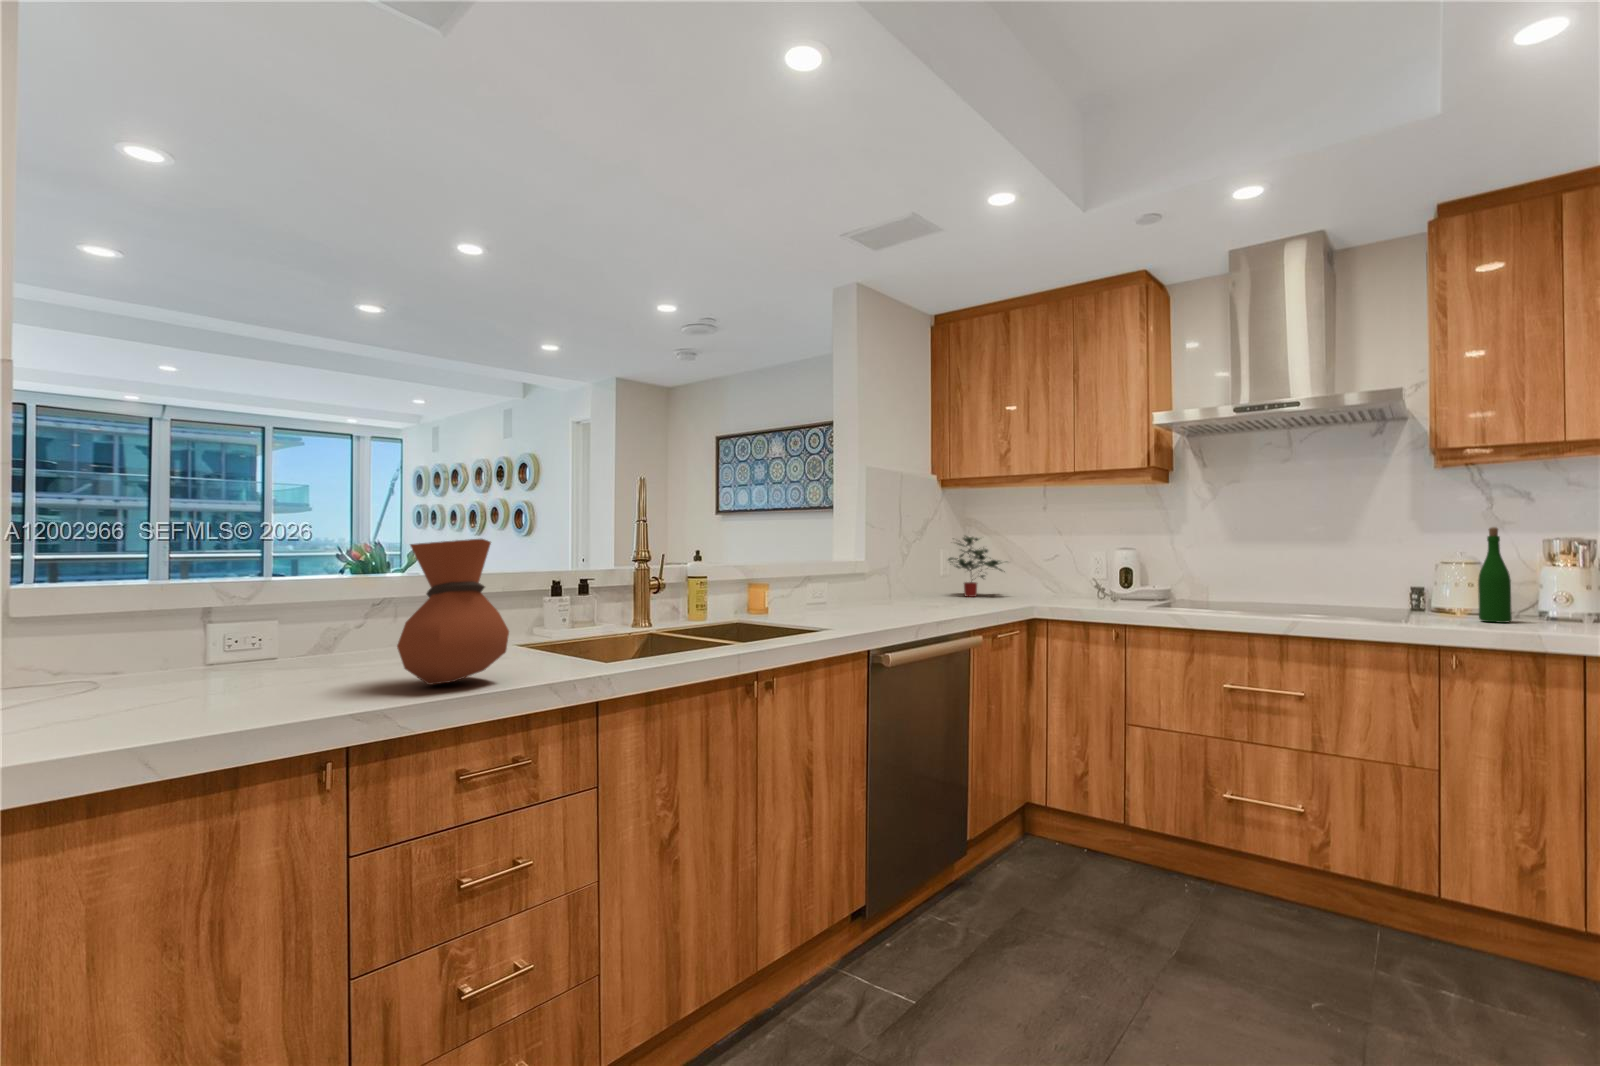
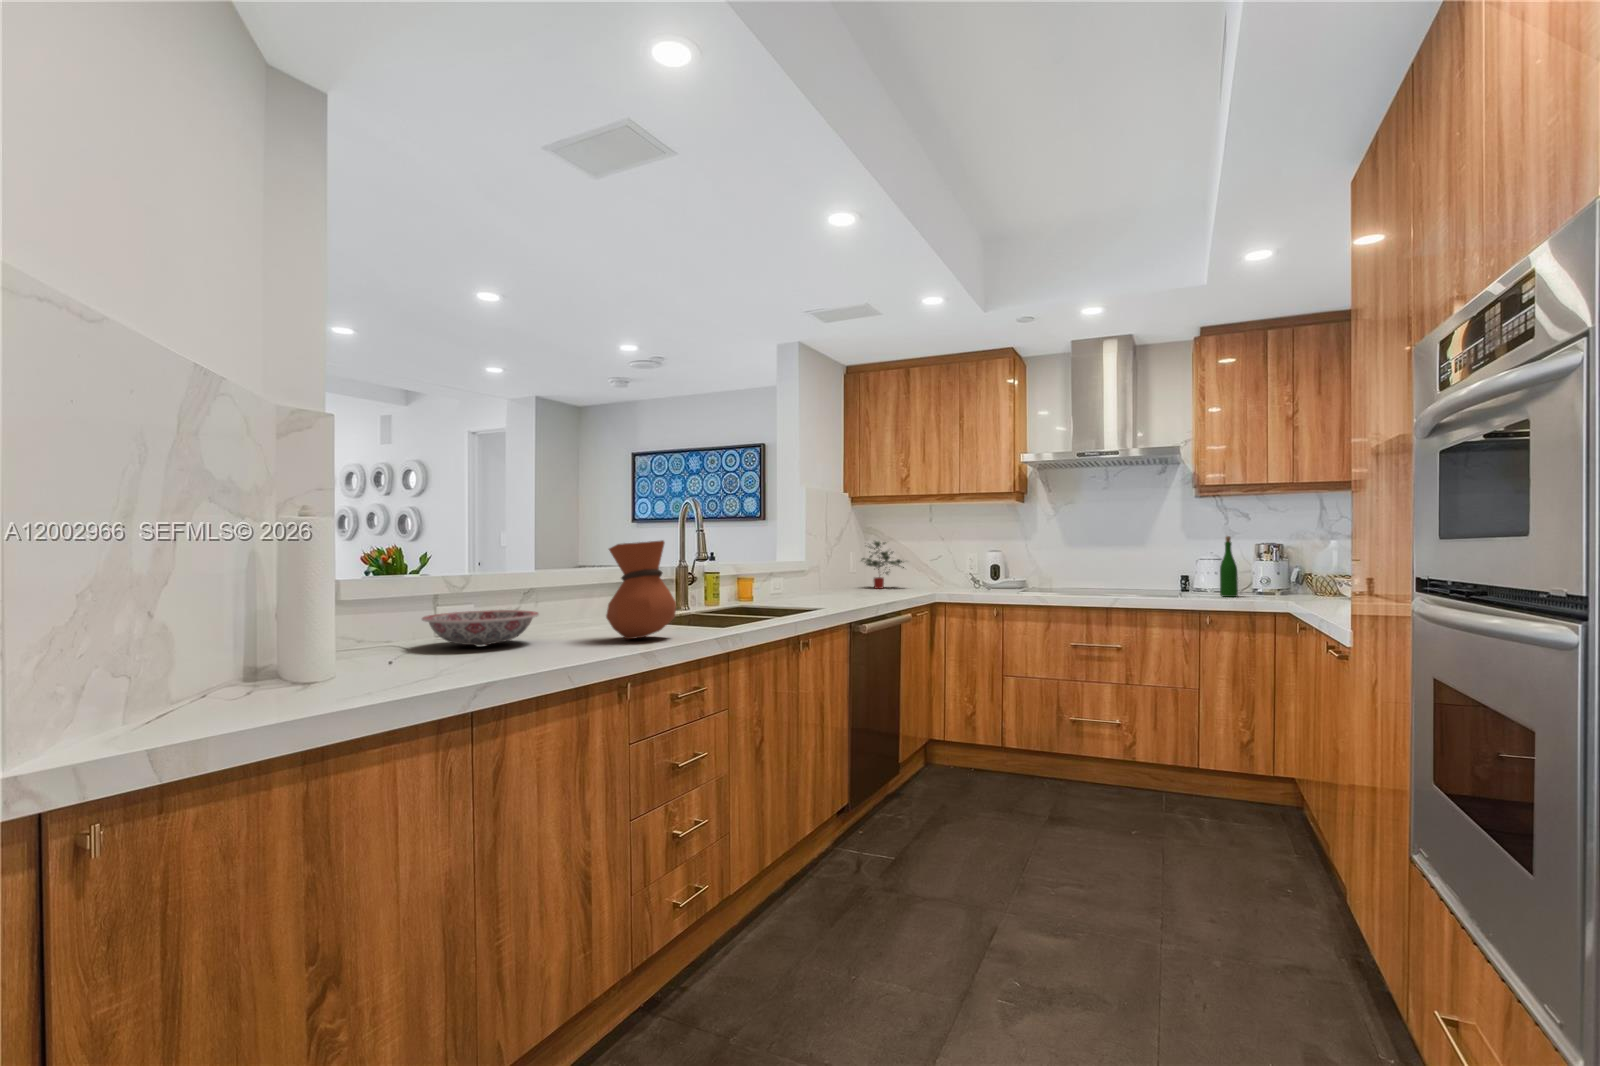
ceramic bowl: none [127,635,320,689] -> present [422,610,539,646]

